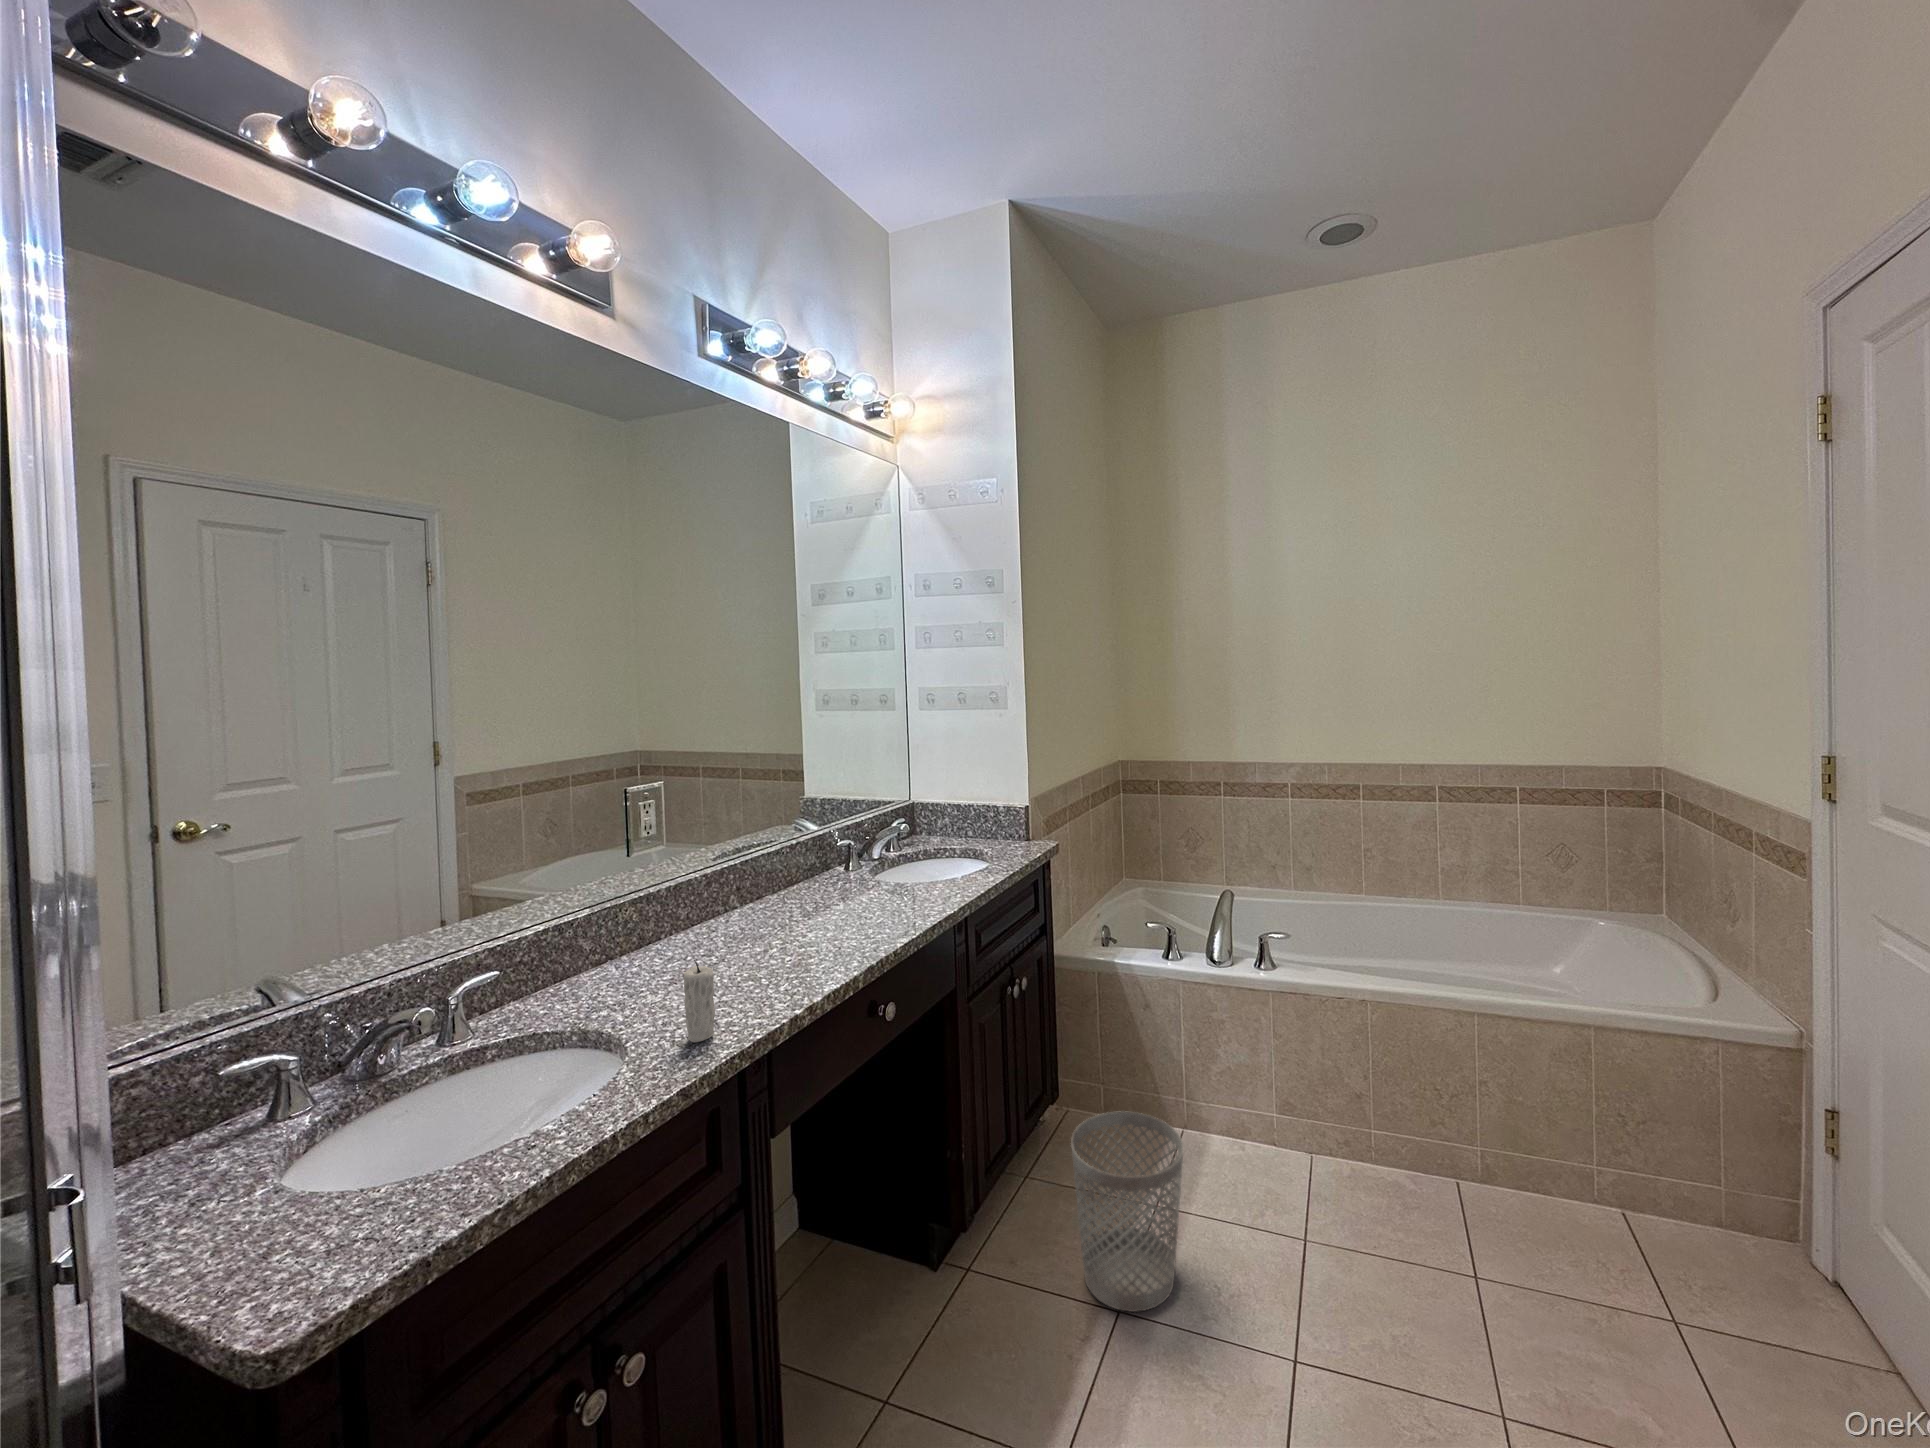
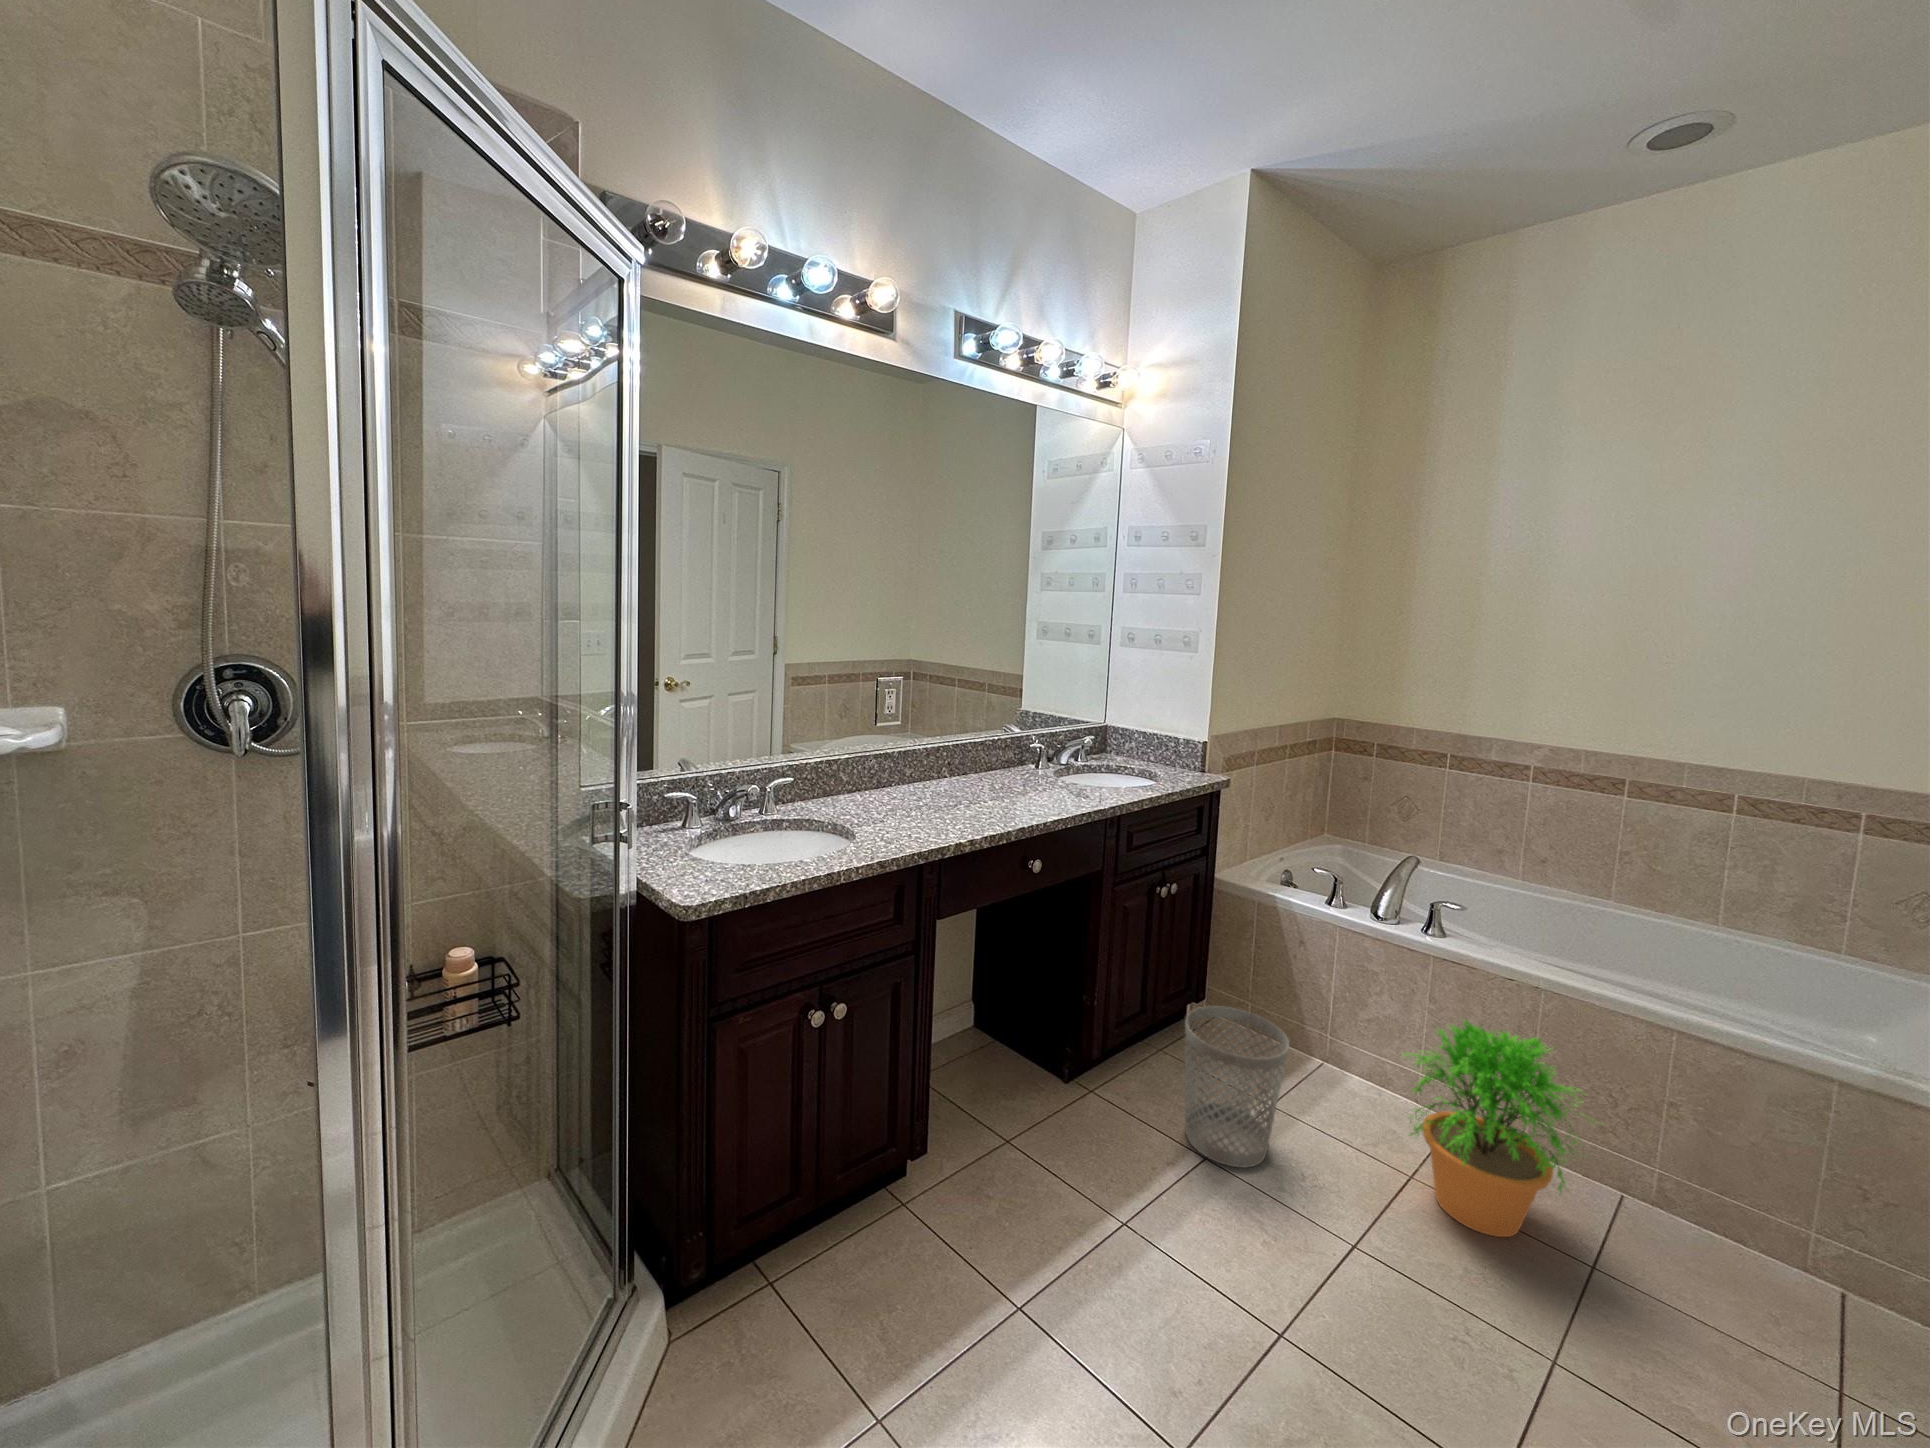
candle: present [684,960,715,1043] -> none [891,787,910,842]
potted plant: none [1279,1055,1465,1281] -> present [1405,1020,1593,1237]

